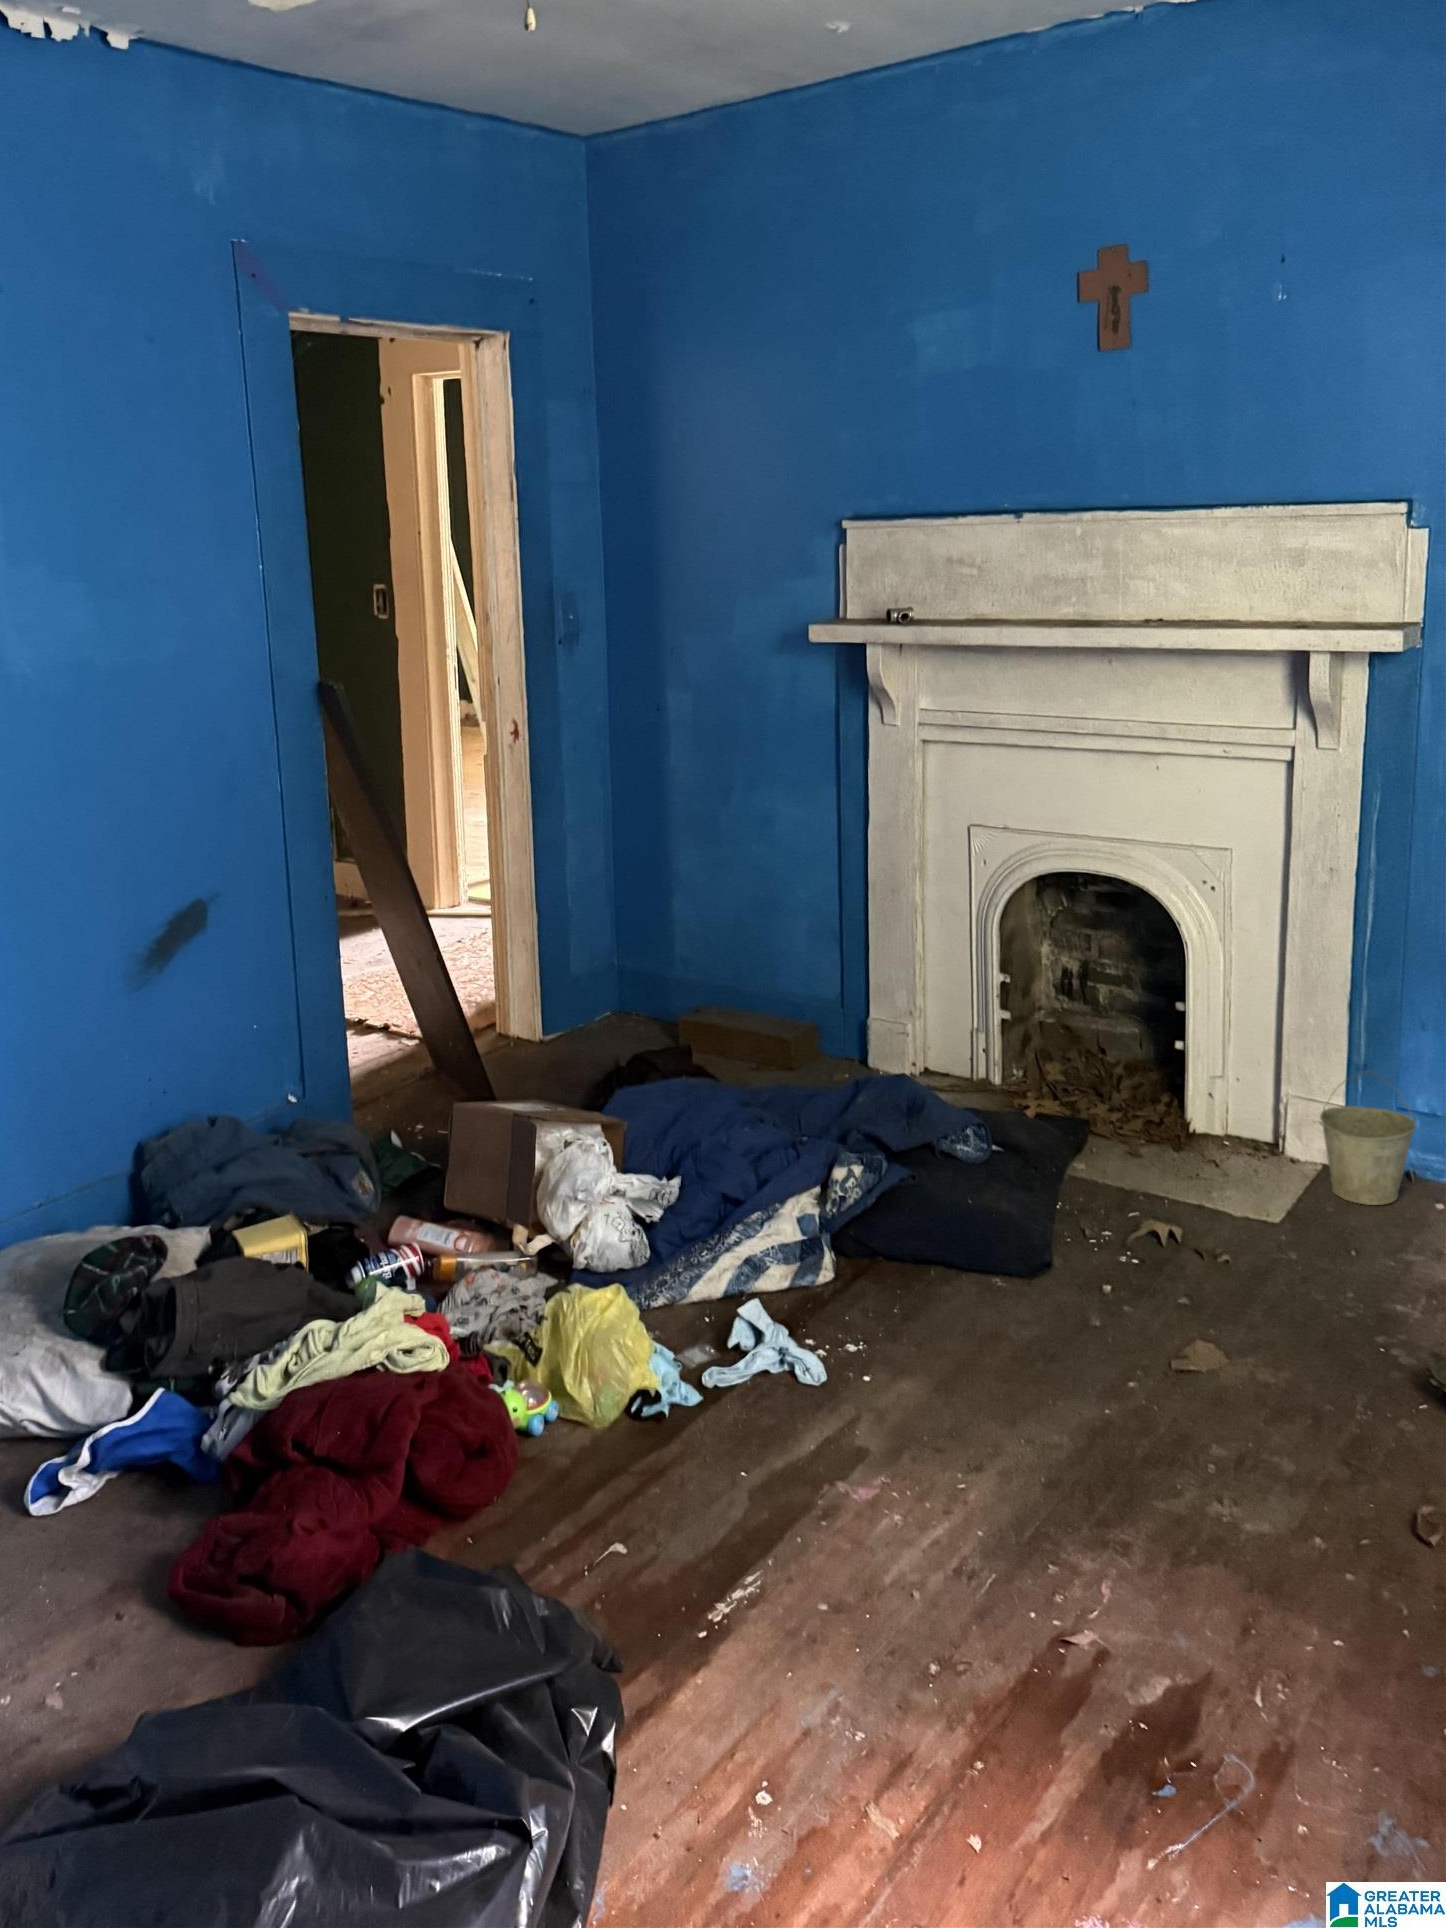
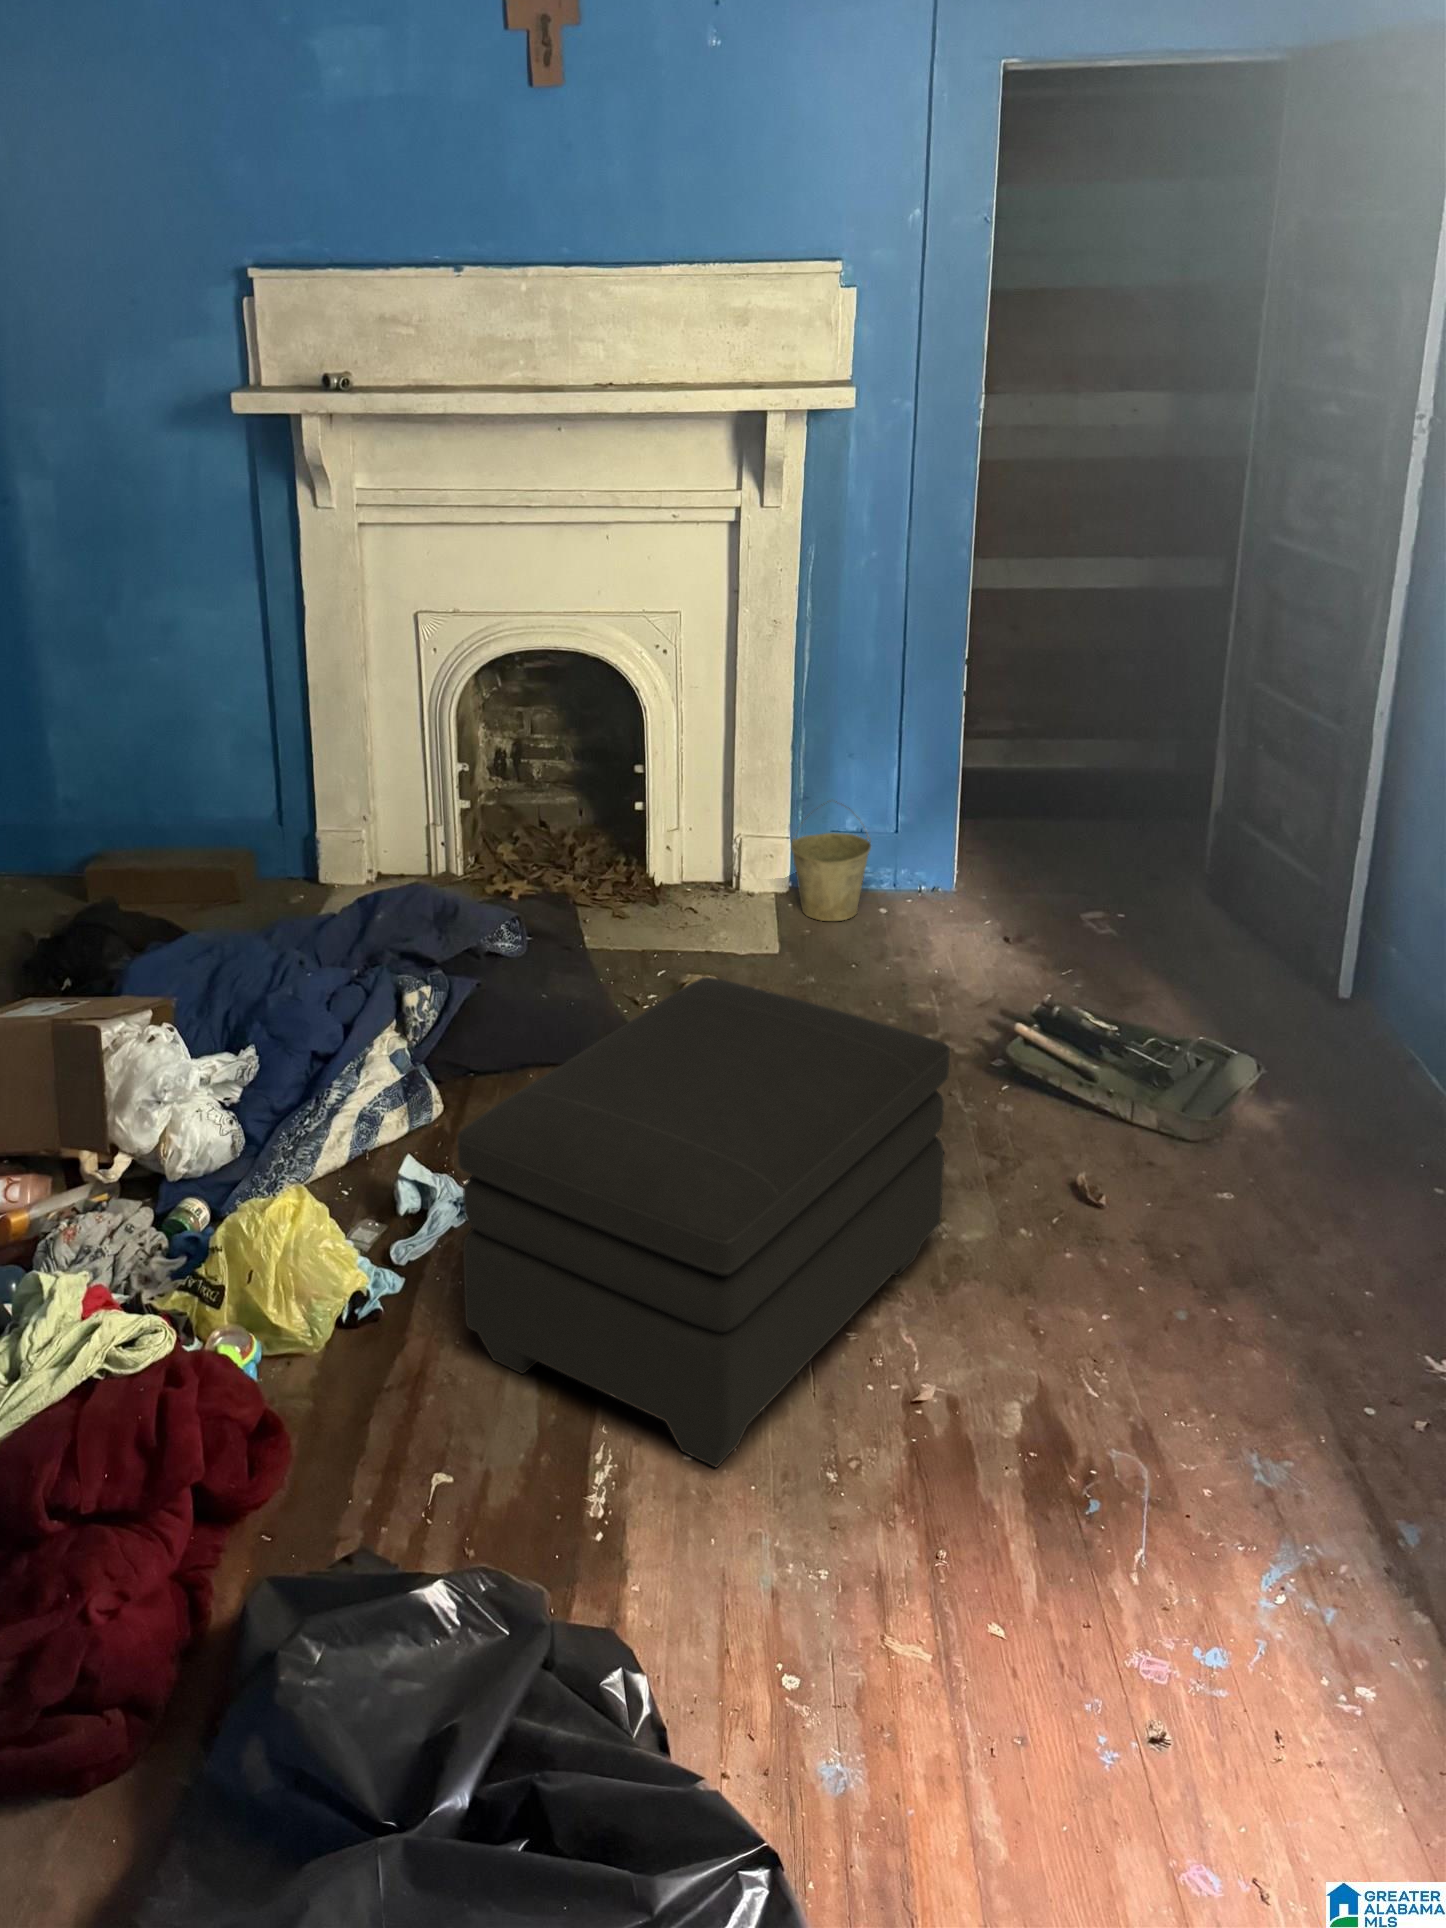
ottoman: none [695,1191,1208,1622] -> present [457,977,950,1467]

